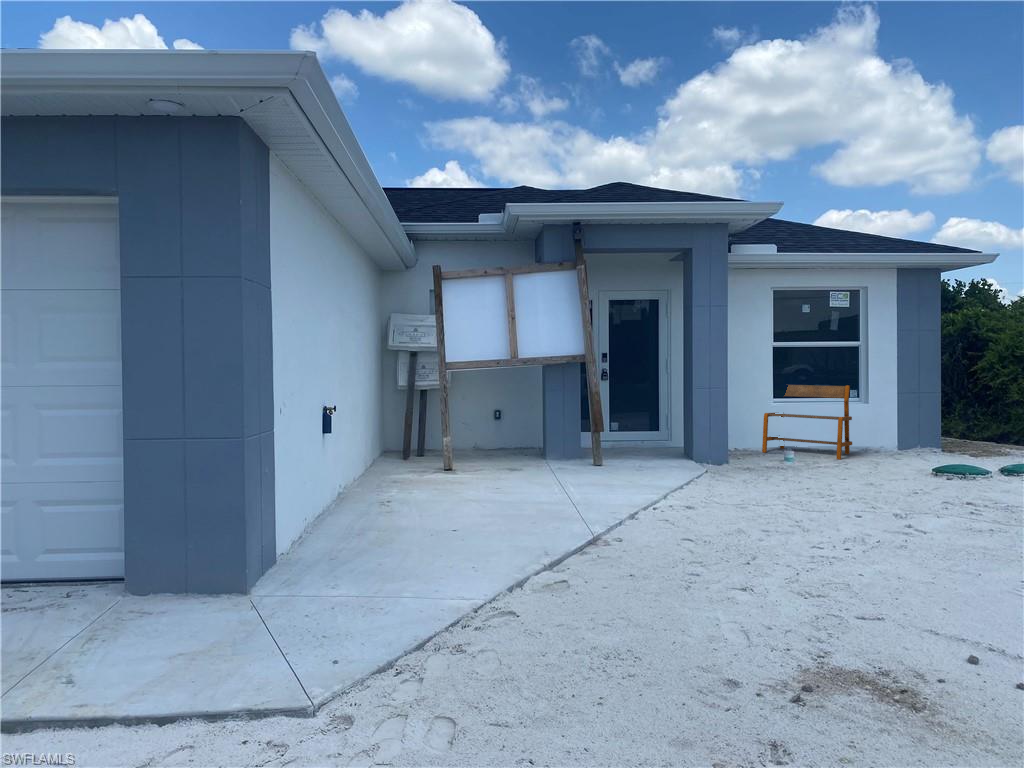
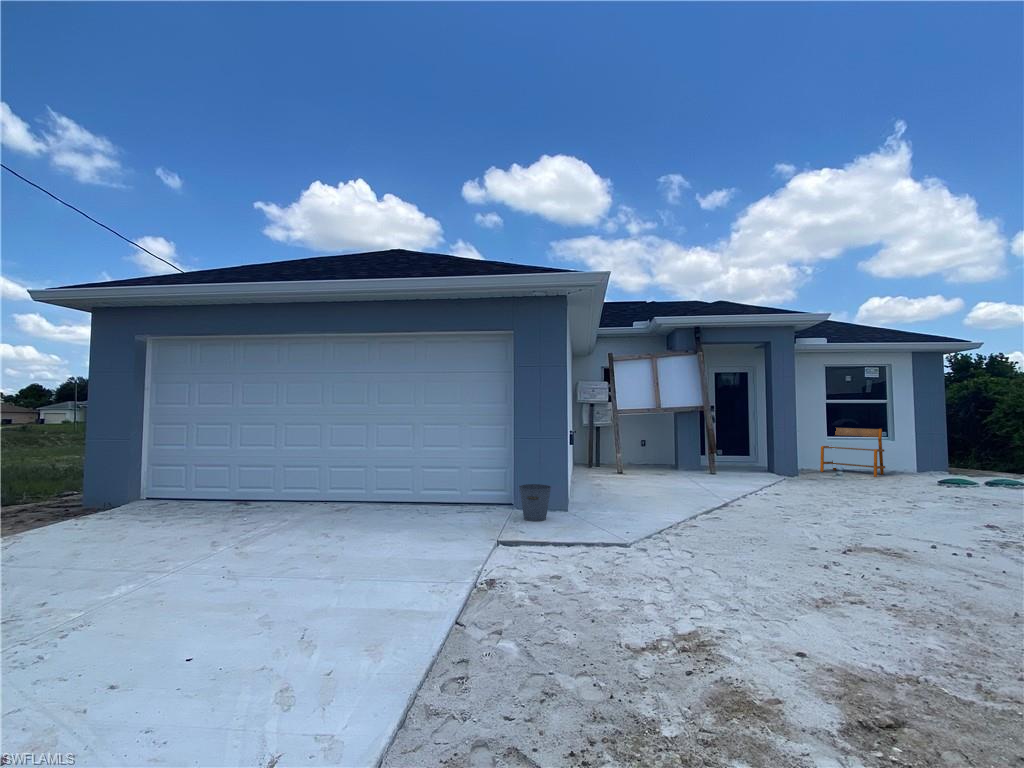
bucket: none [108,535,194,627] -> present [519,484,551,521]

